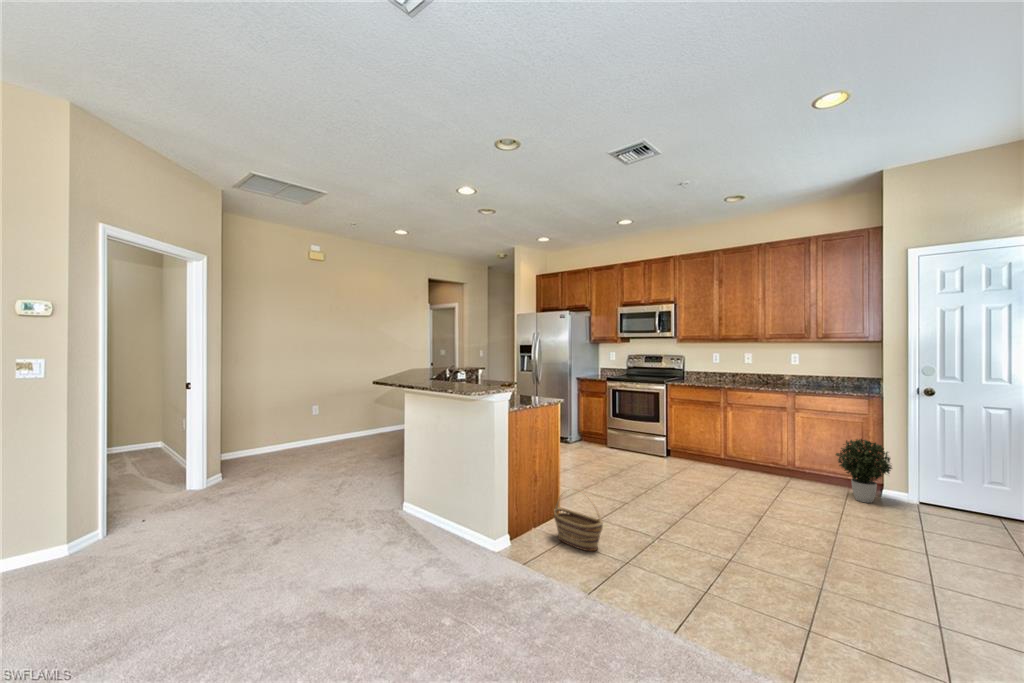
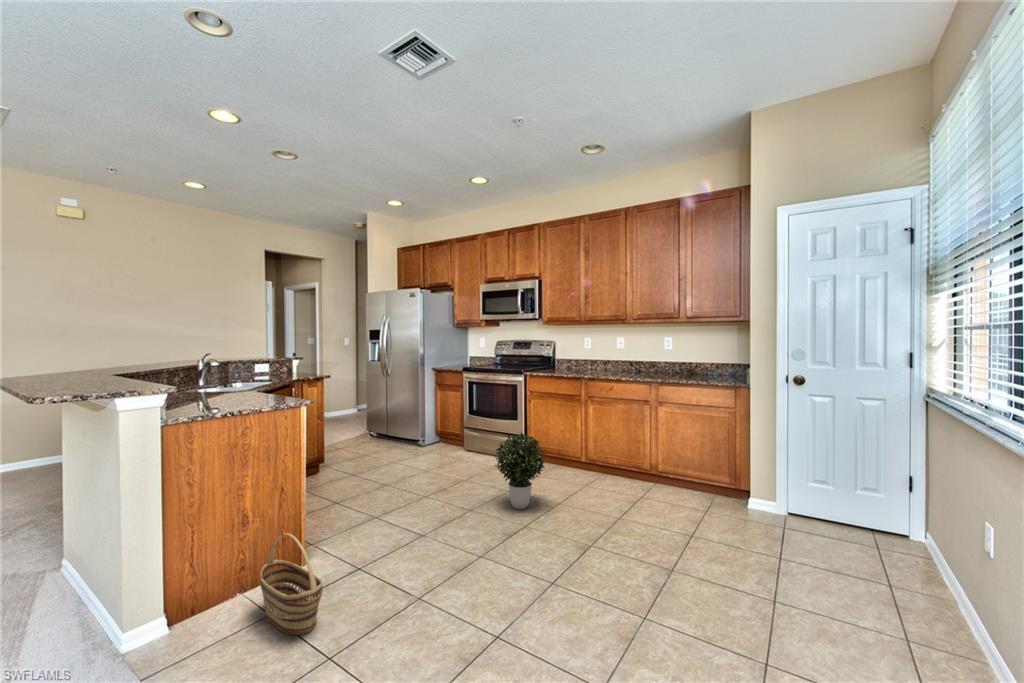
potted plant: present [836,439,892,503] -> present [494,433,545,509]

